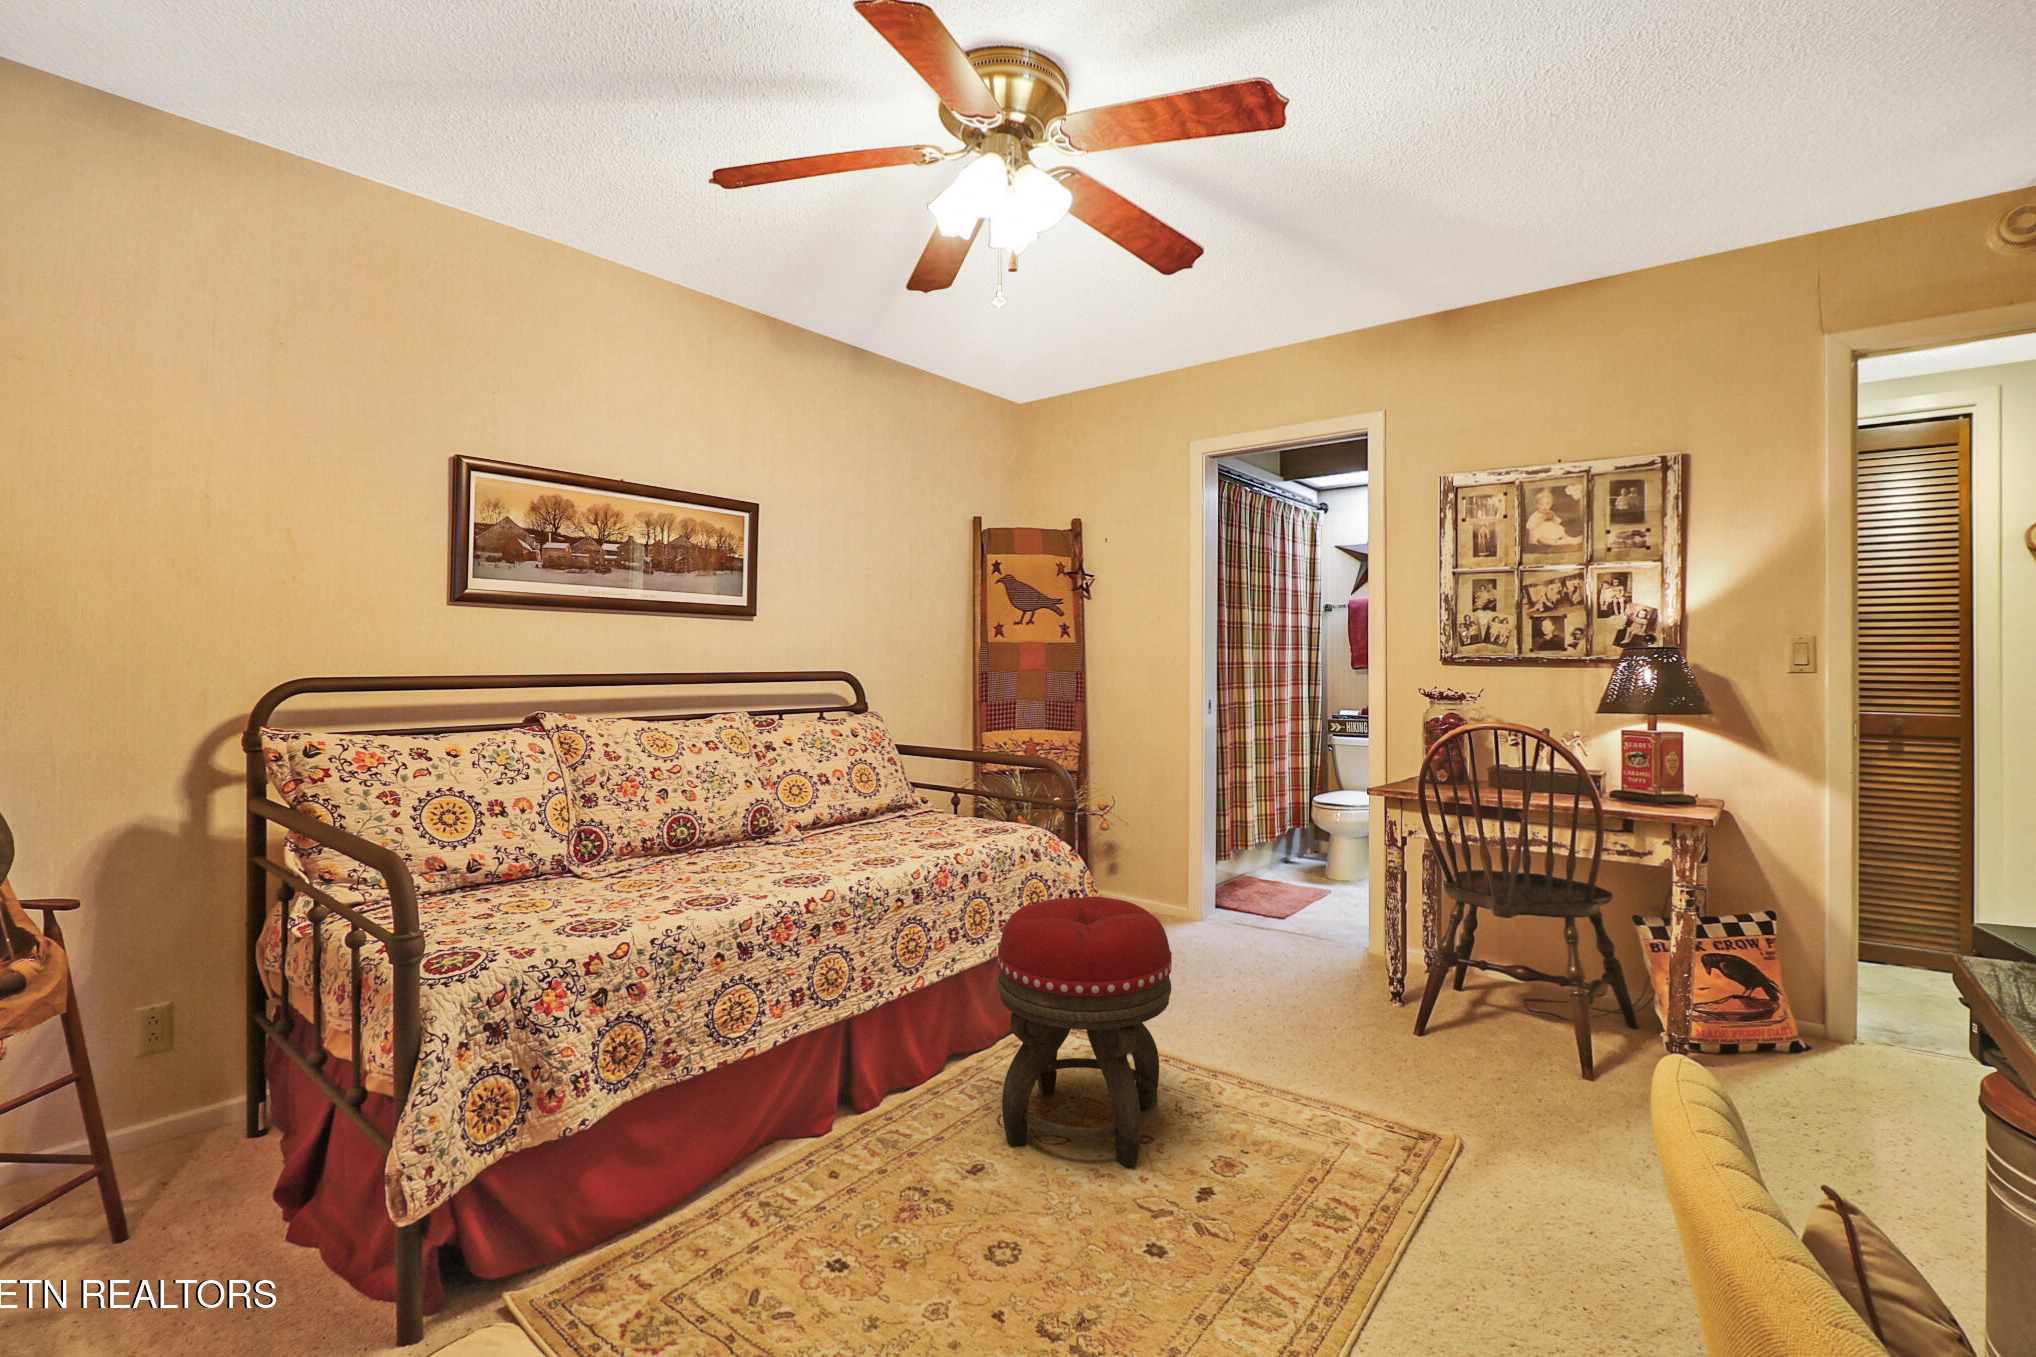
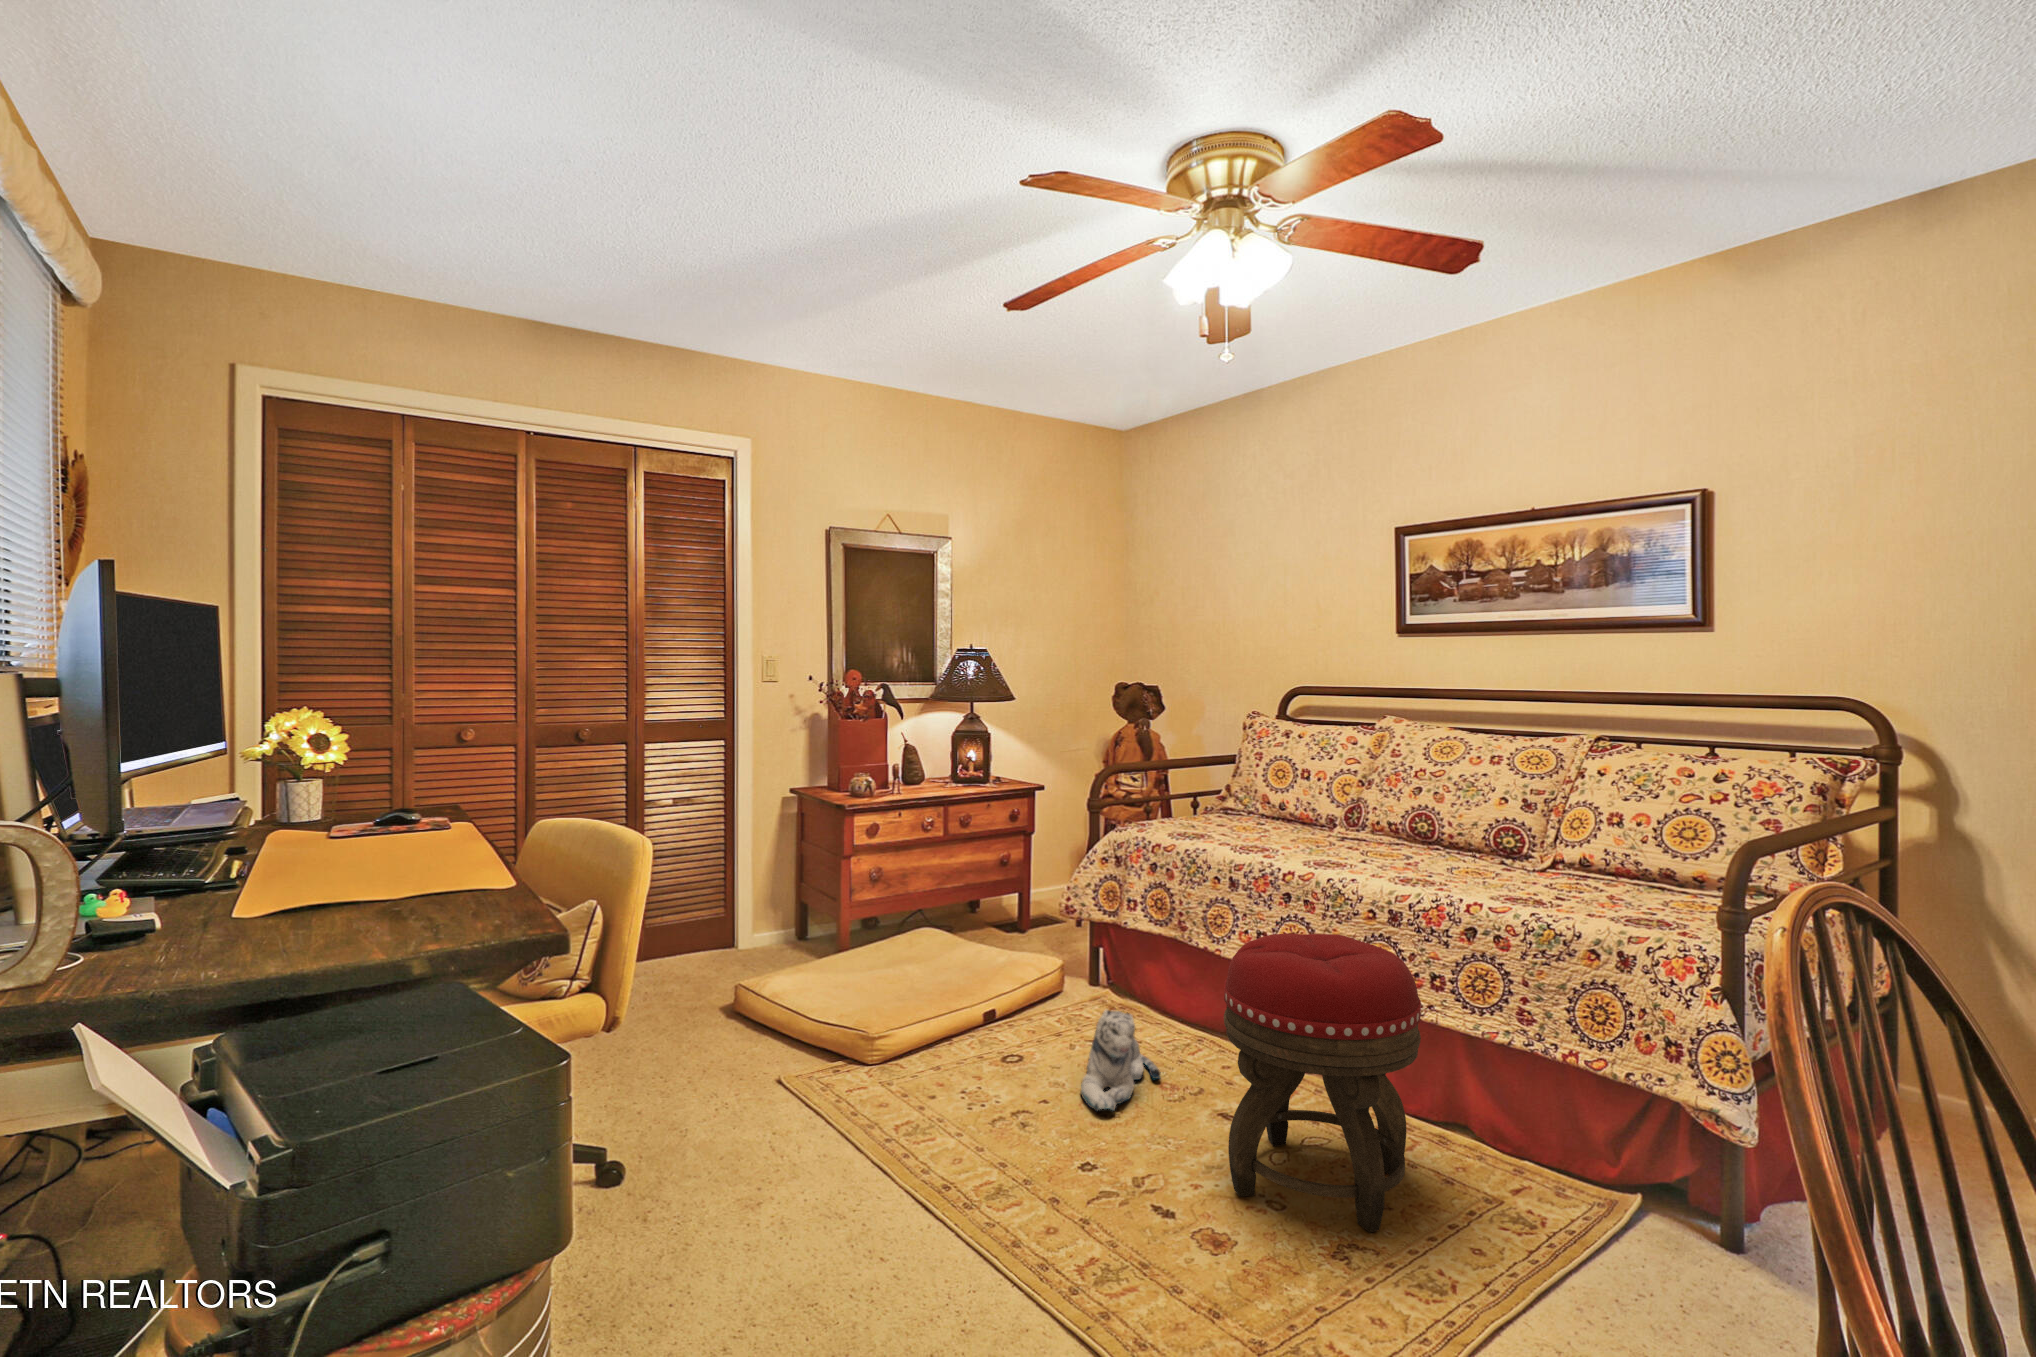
plush toy: none [793,1144,1004,1292] -> present [1080,1010,1161,1111]

